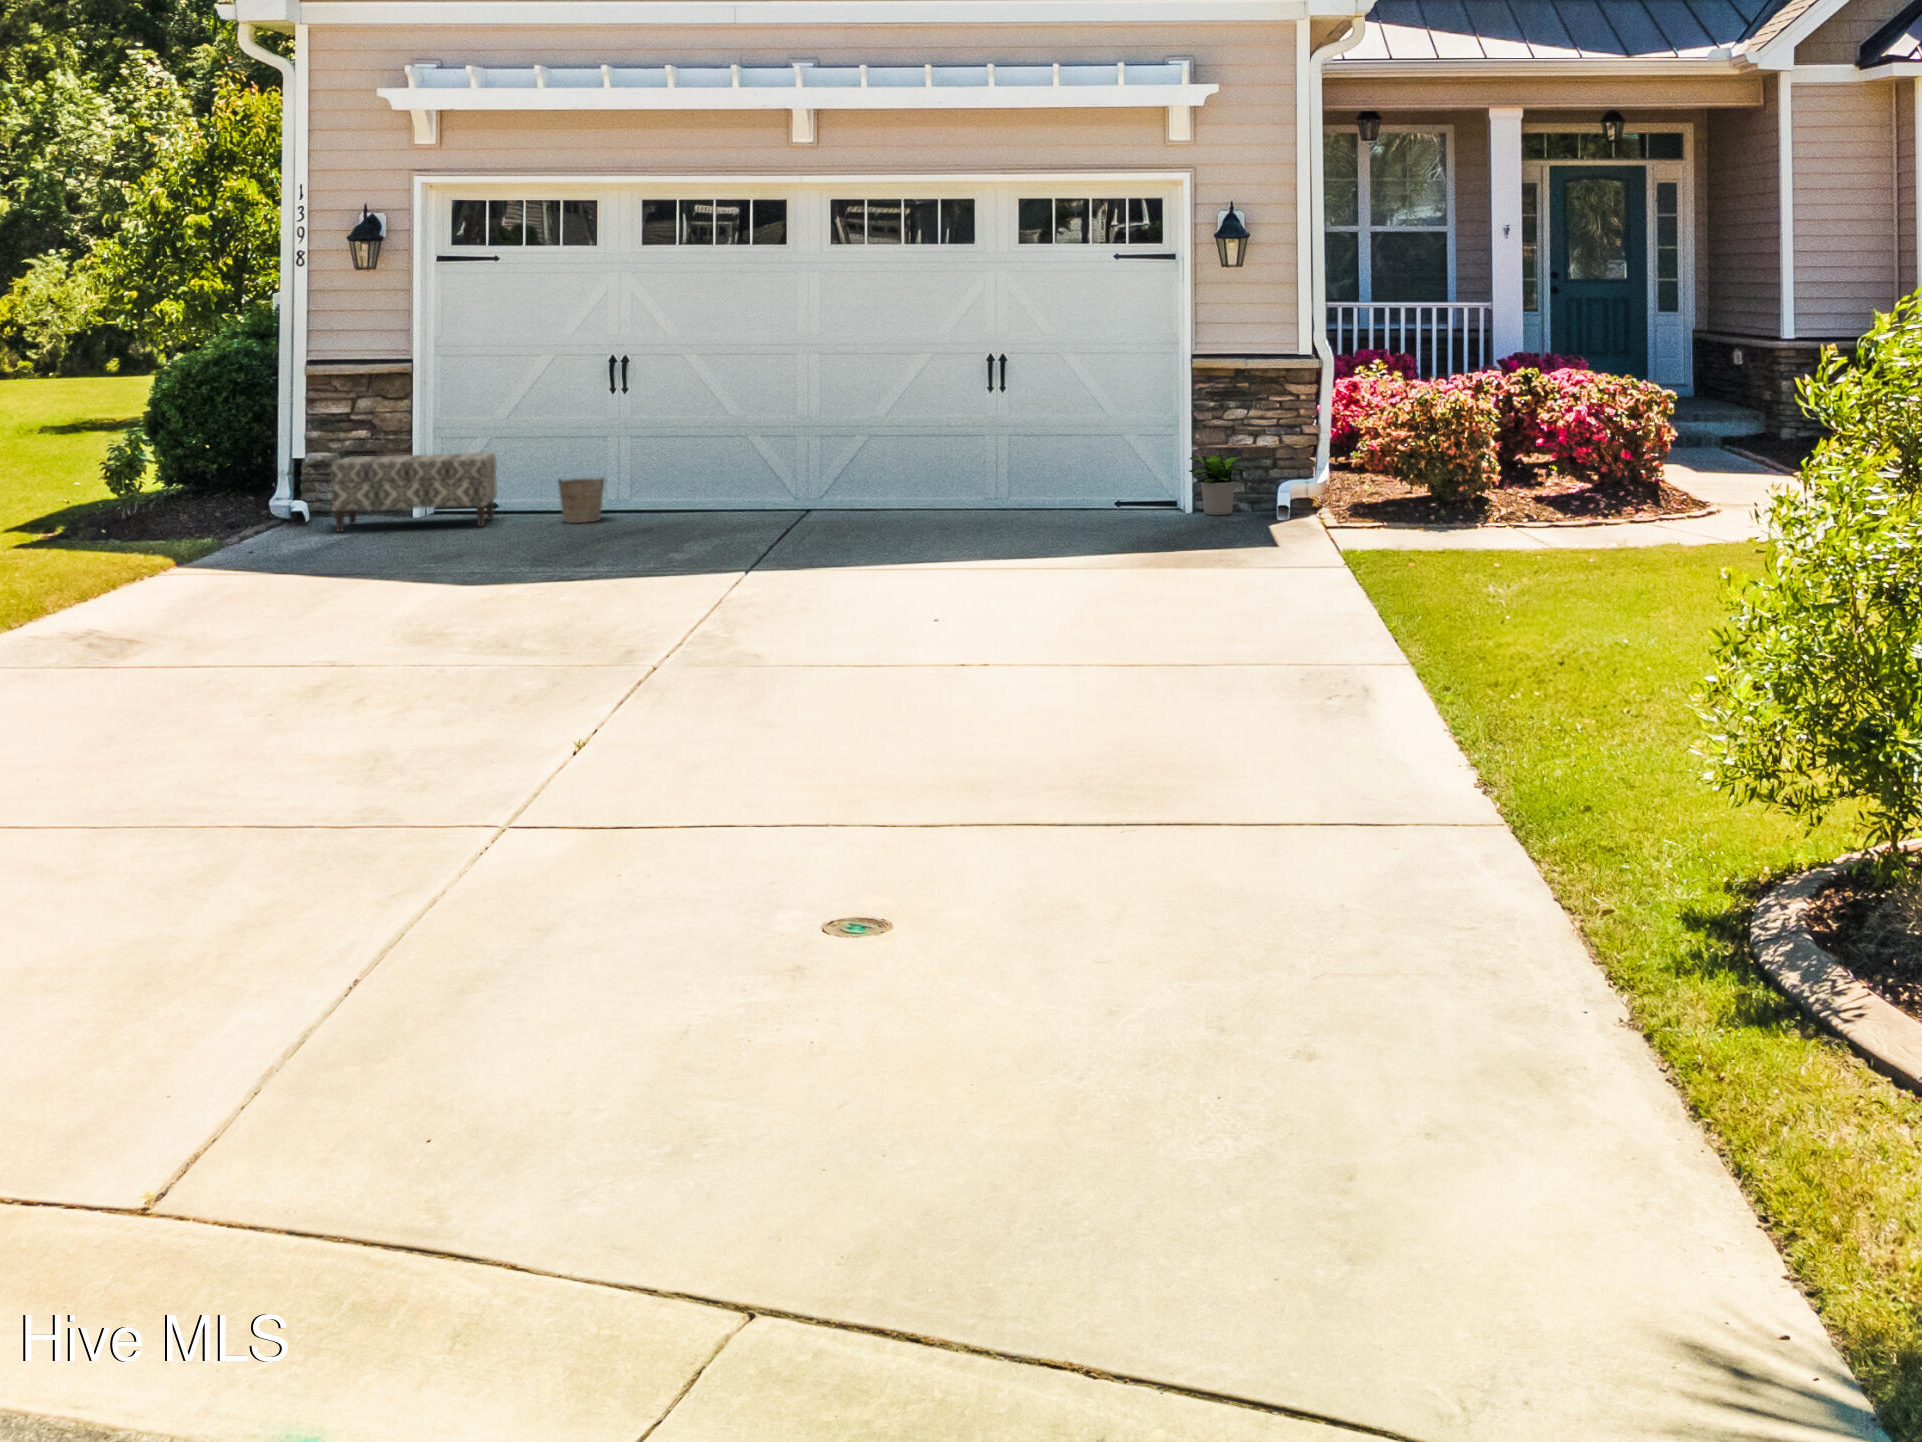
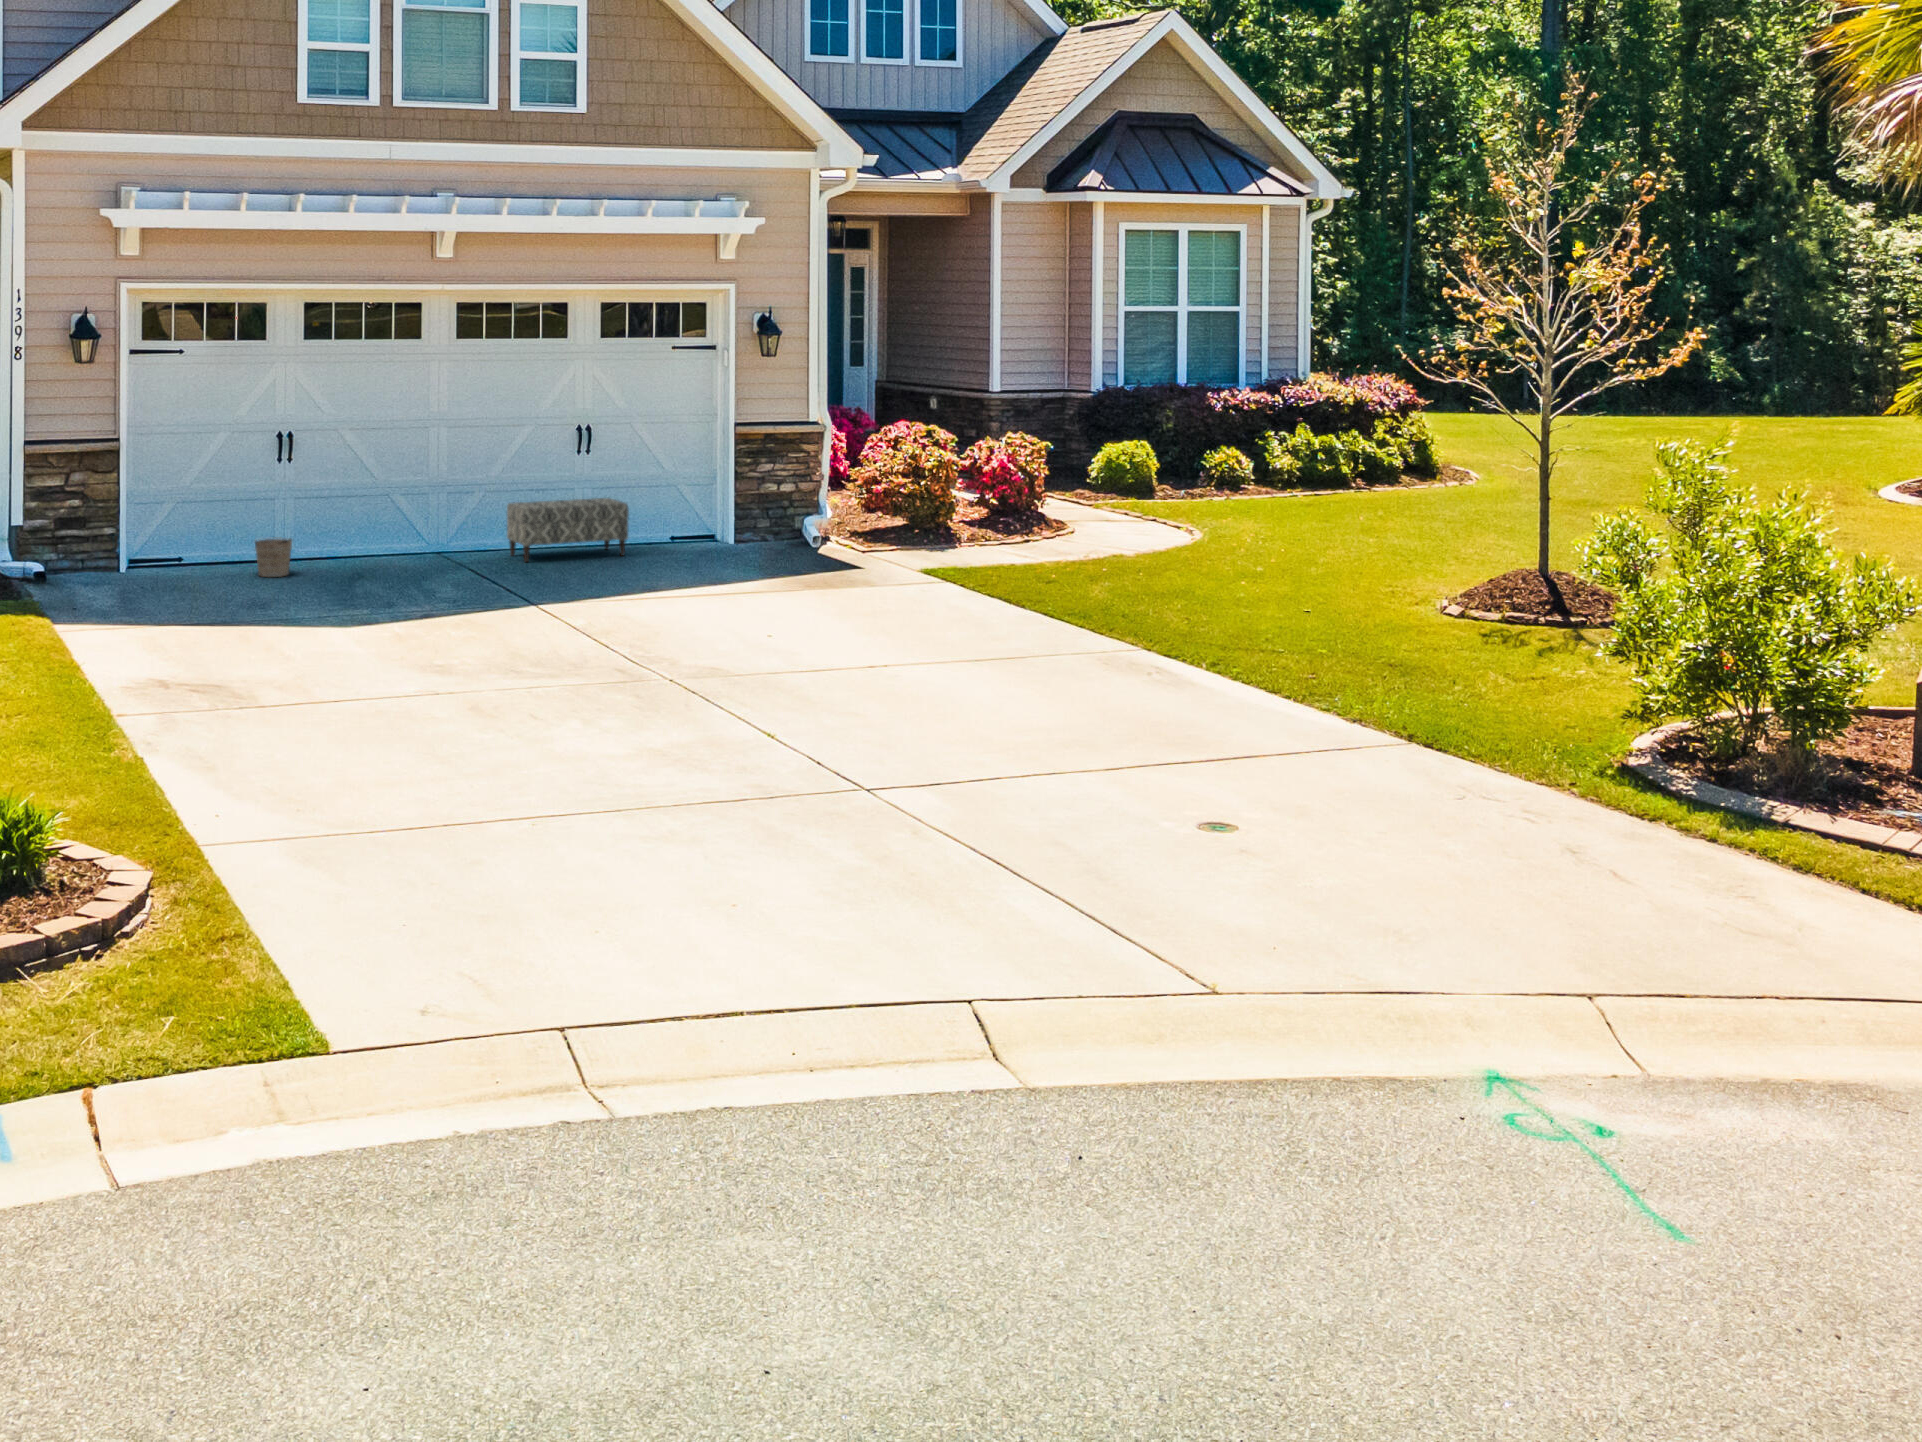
bench: present [330,453,497,532] -> present [507,498,629,562]
potted plant: present [1189,455,1252,515] -> none [737,499,787,545]

